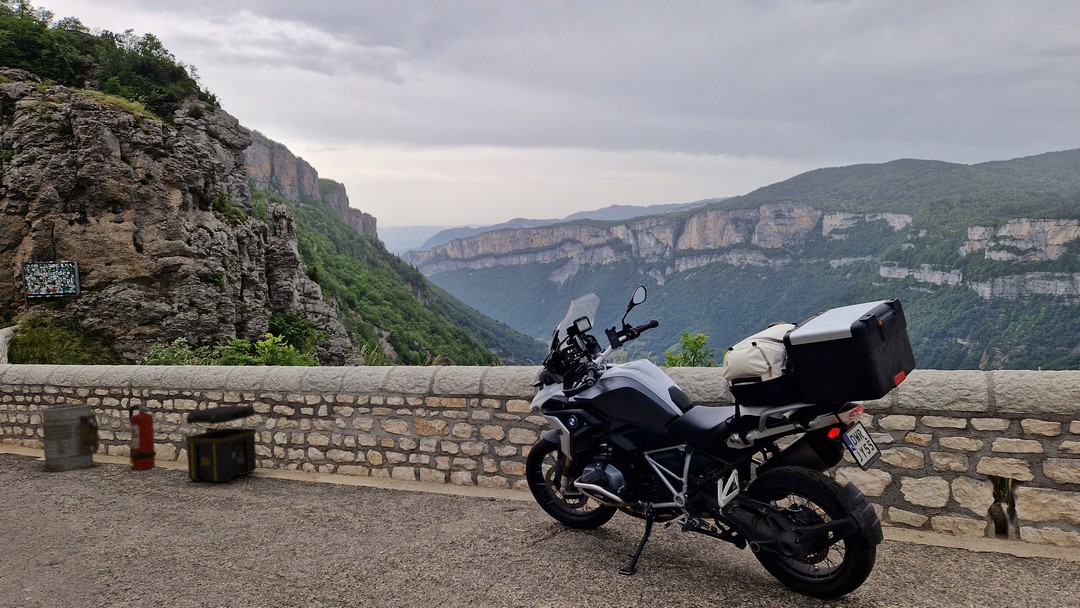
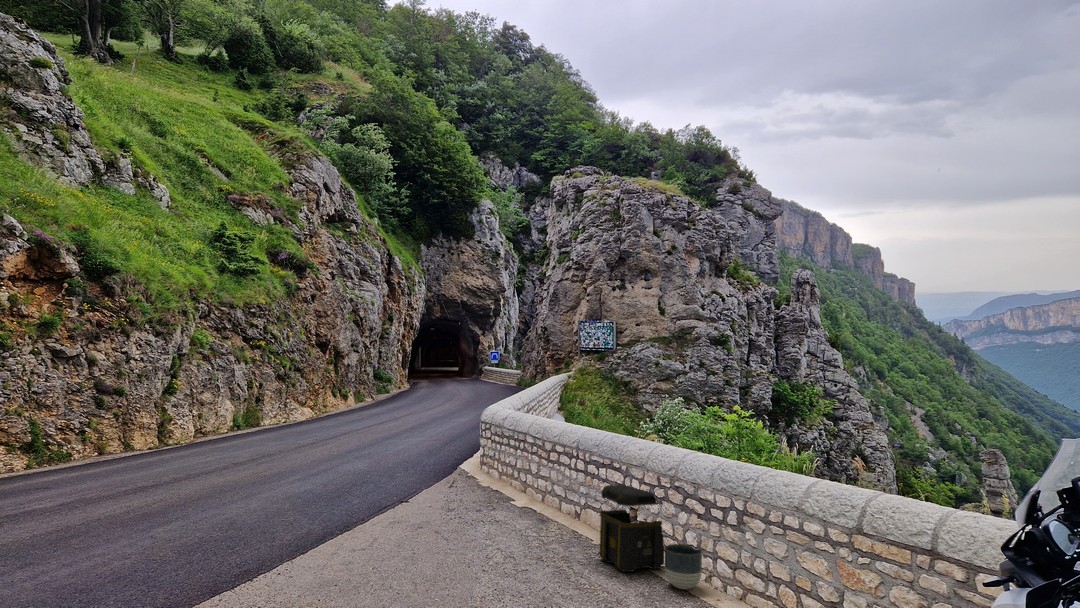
fire extinguisher: present [129,400,156,470] -> none [572,462,592,531]
trash can: present [42,403,102,472] -> none [519,451,558,513]
planter: none [264,443,297,478] -> present [665,544,702,589]

